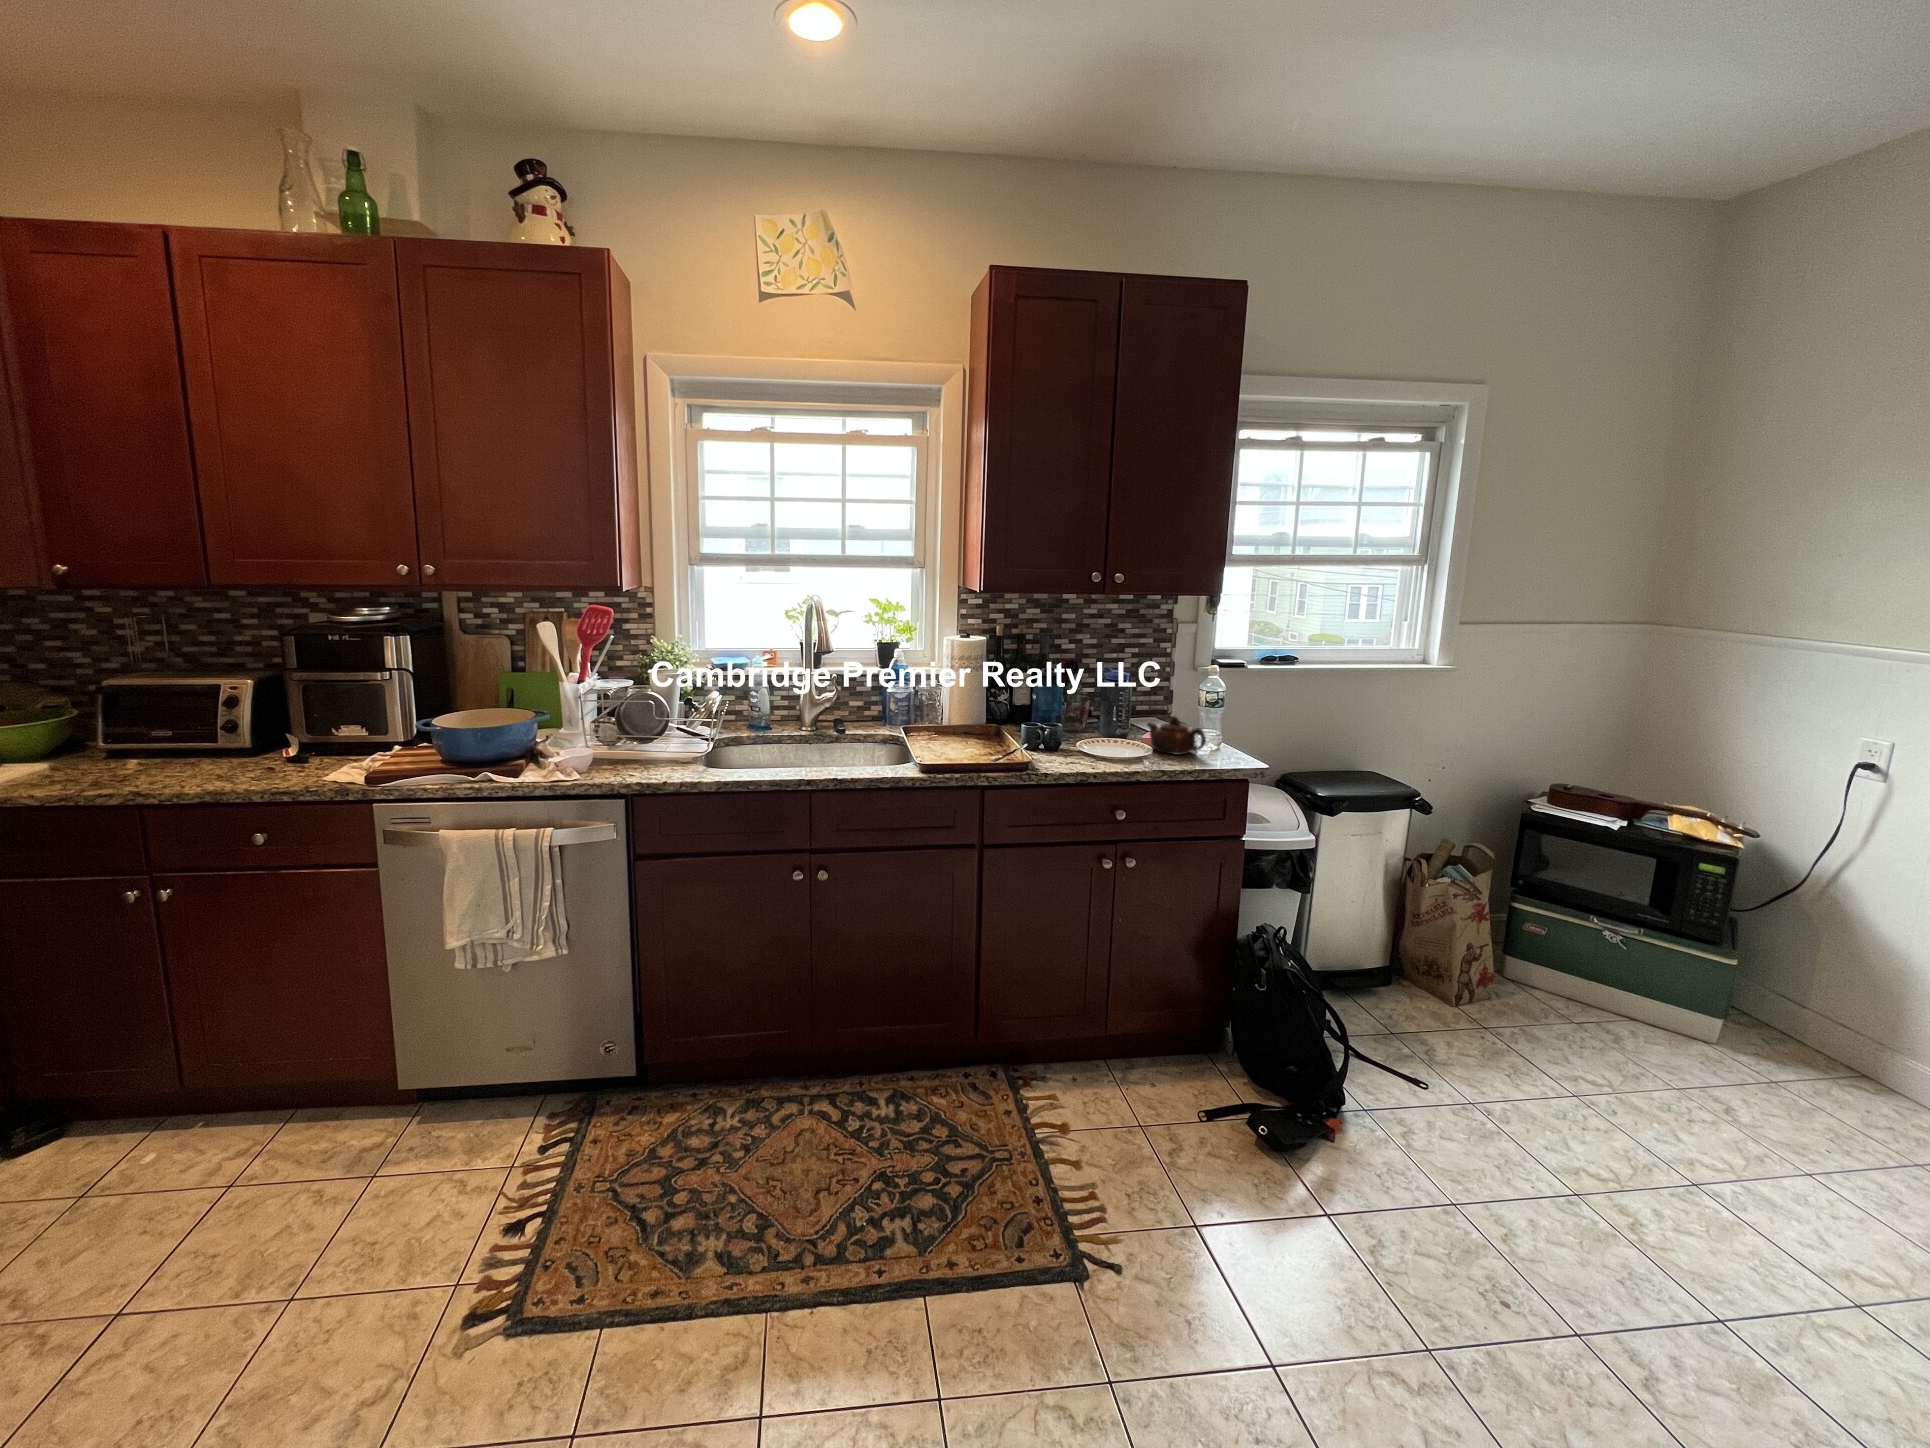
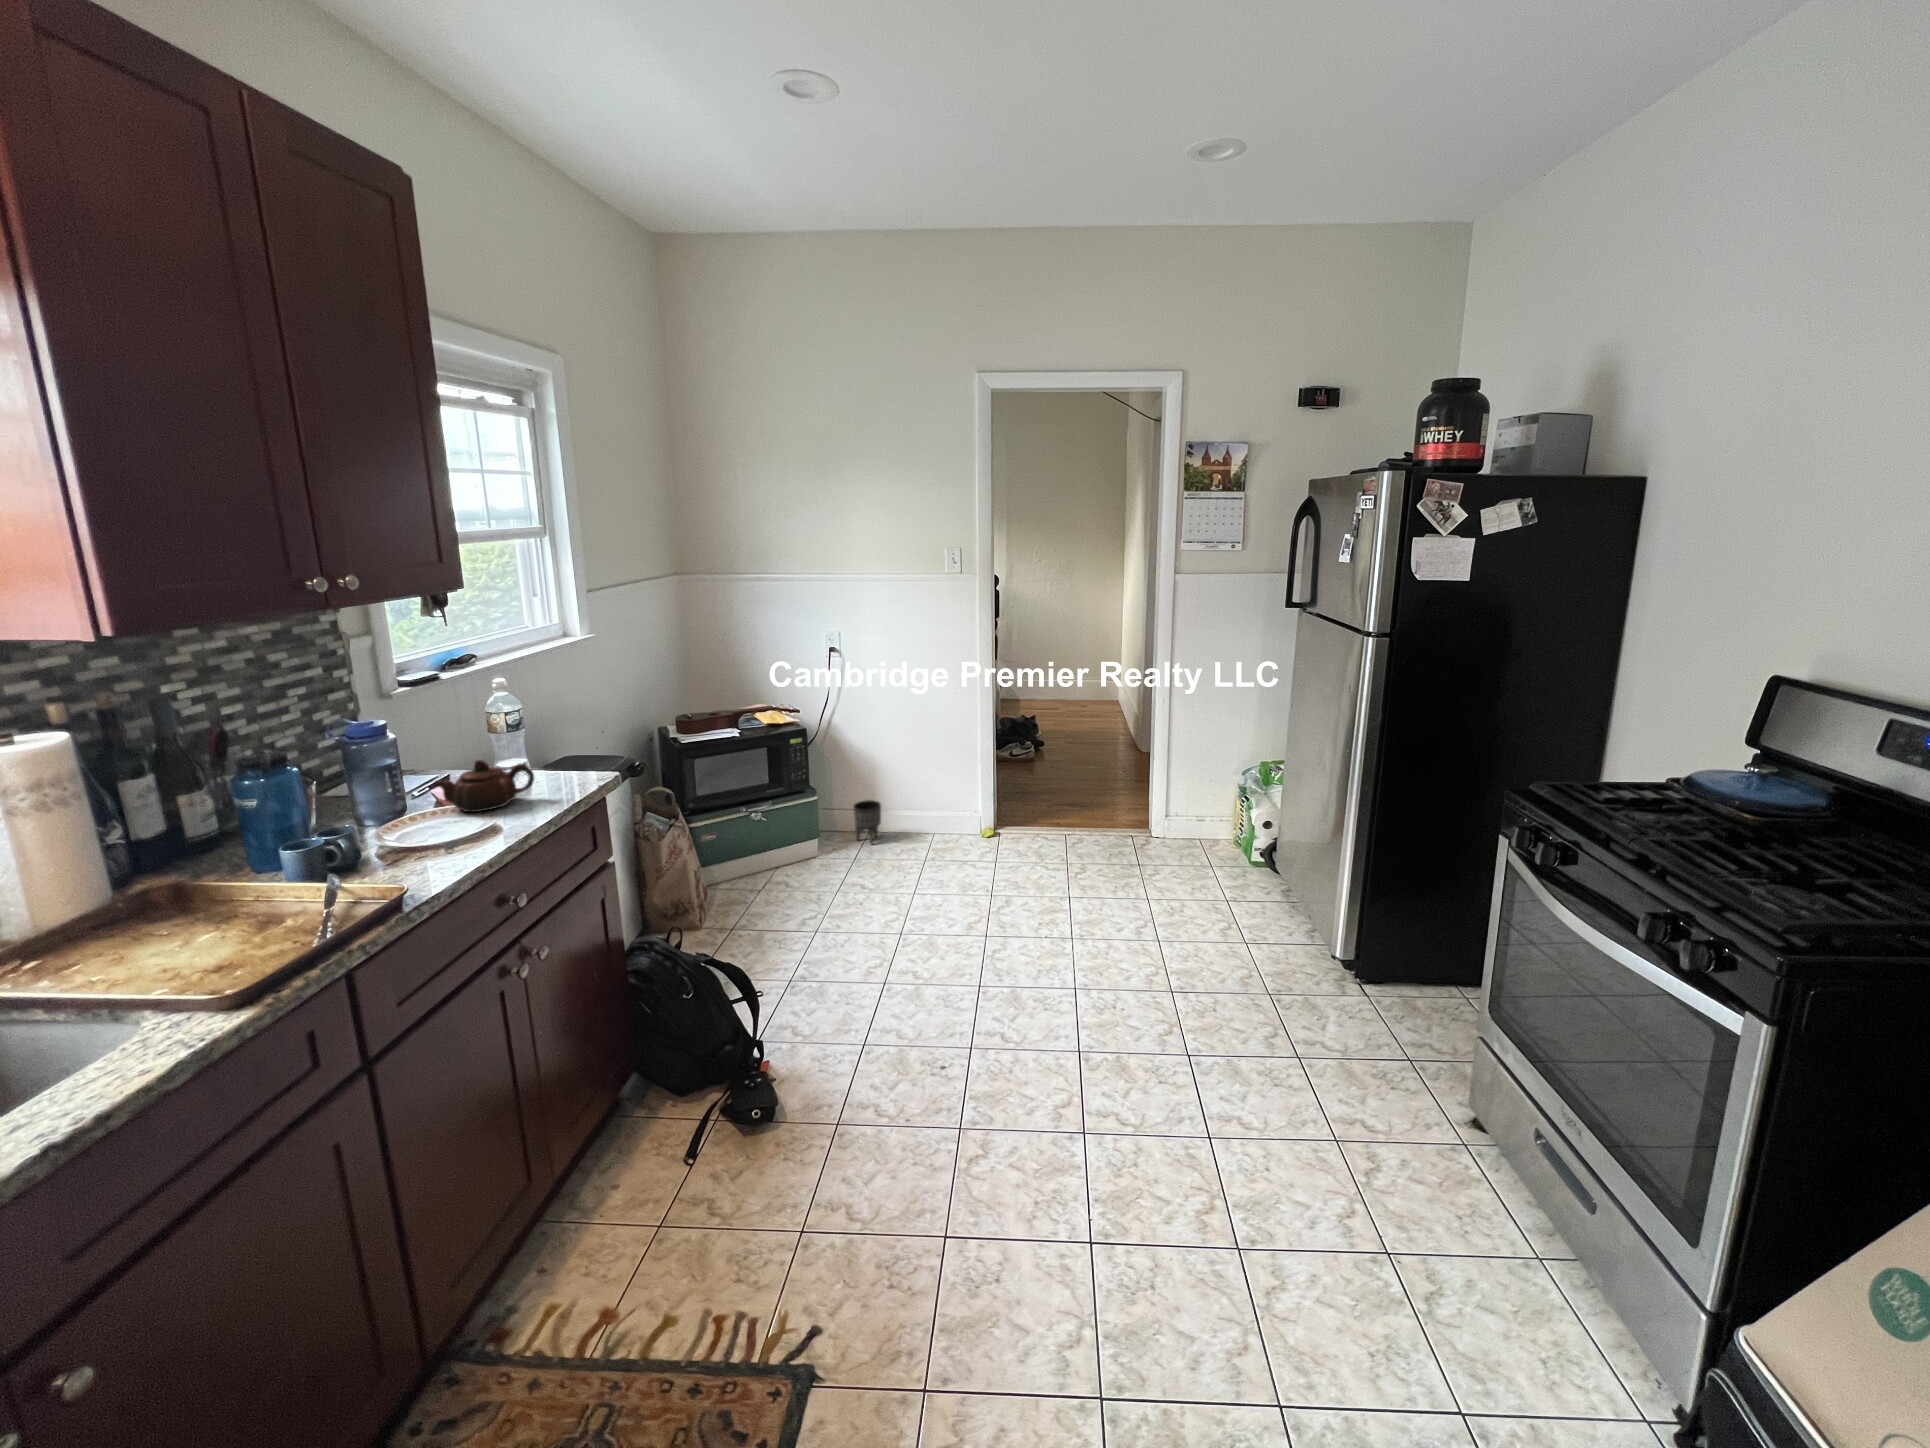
planter: none [1831,1018,1906,1098] -> present [853,800,881,844]

